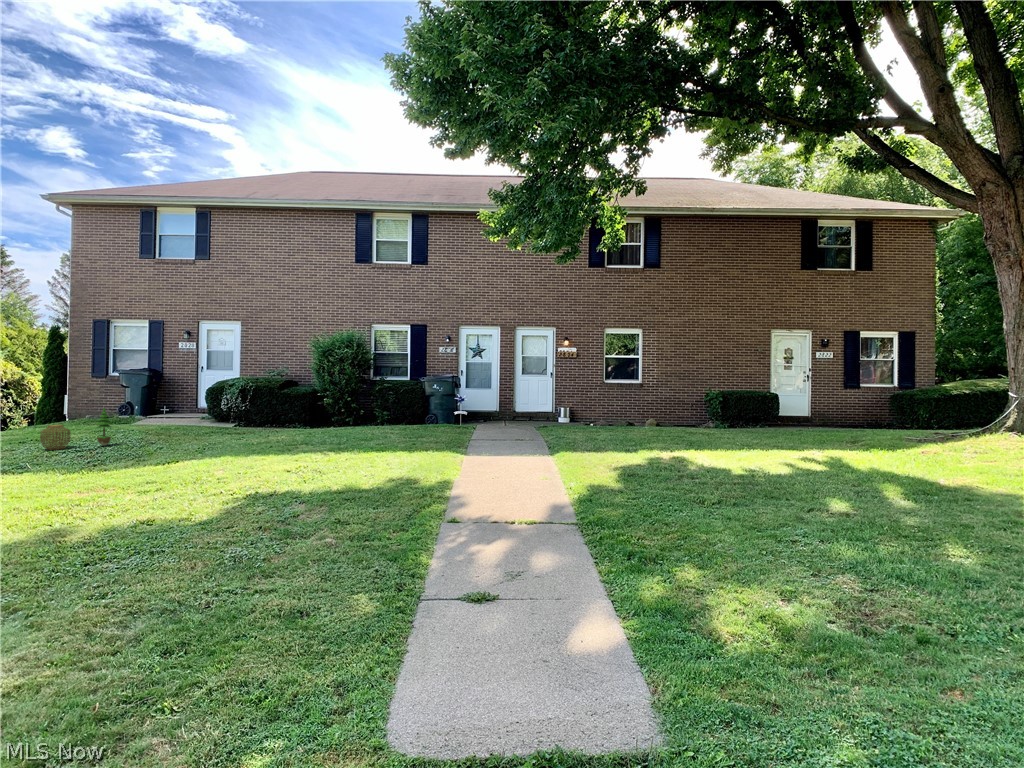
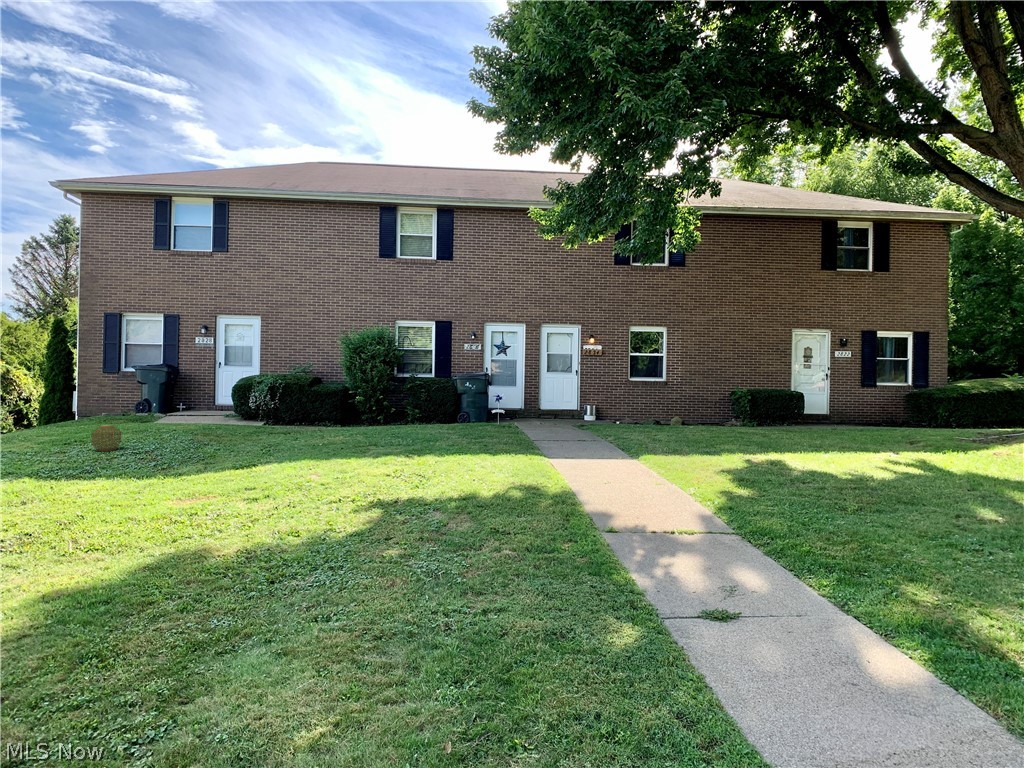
potted tree: present [96,408,111,446] -> none [146,406,163,447]

